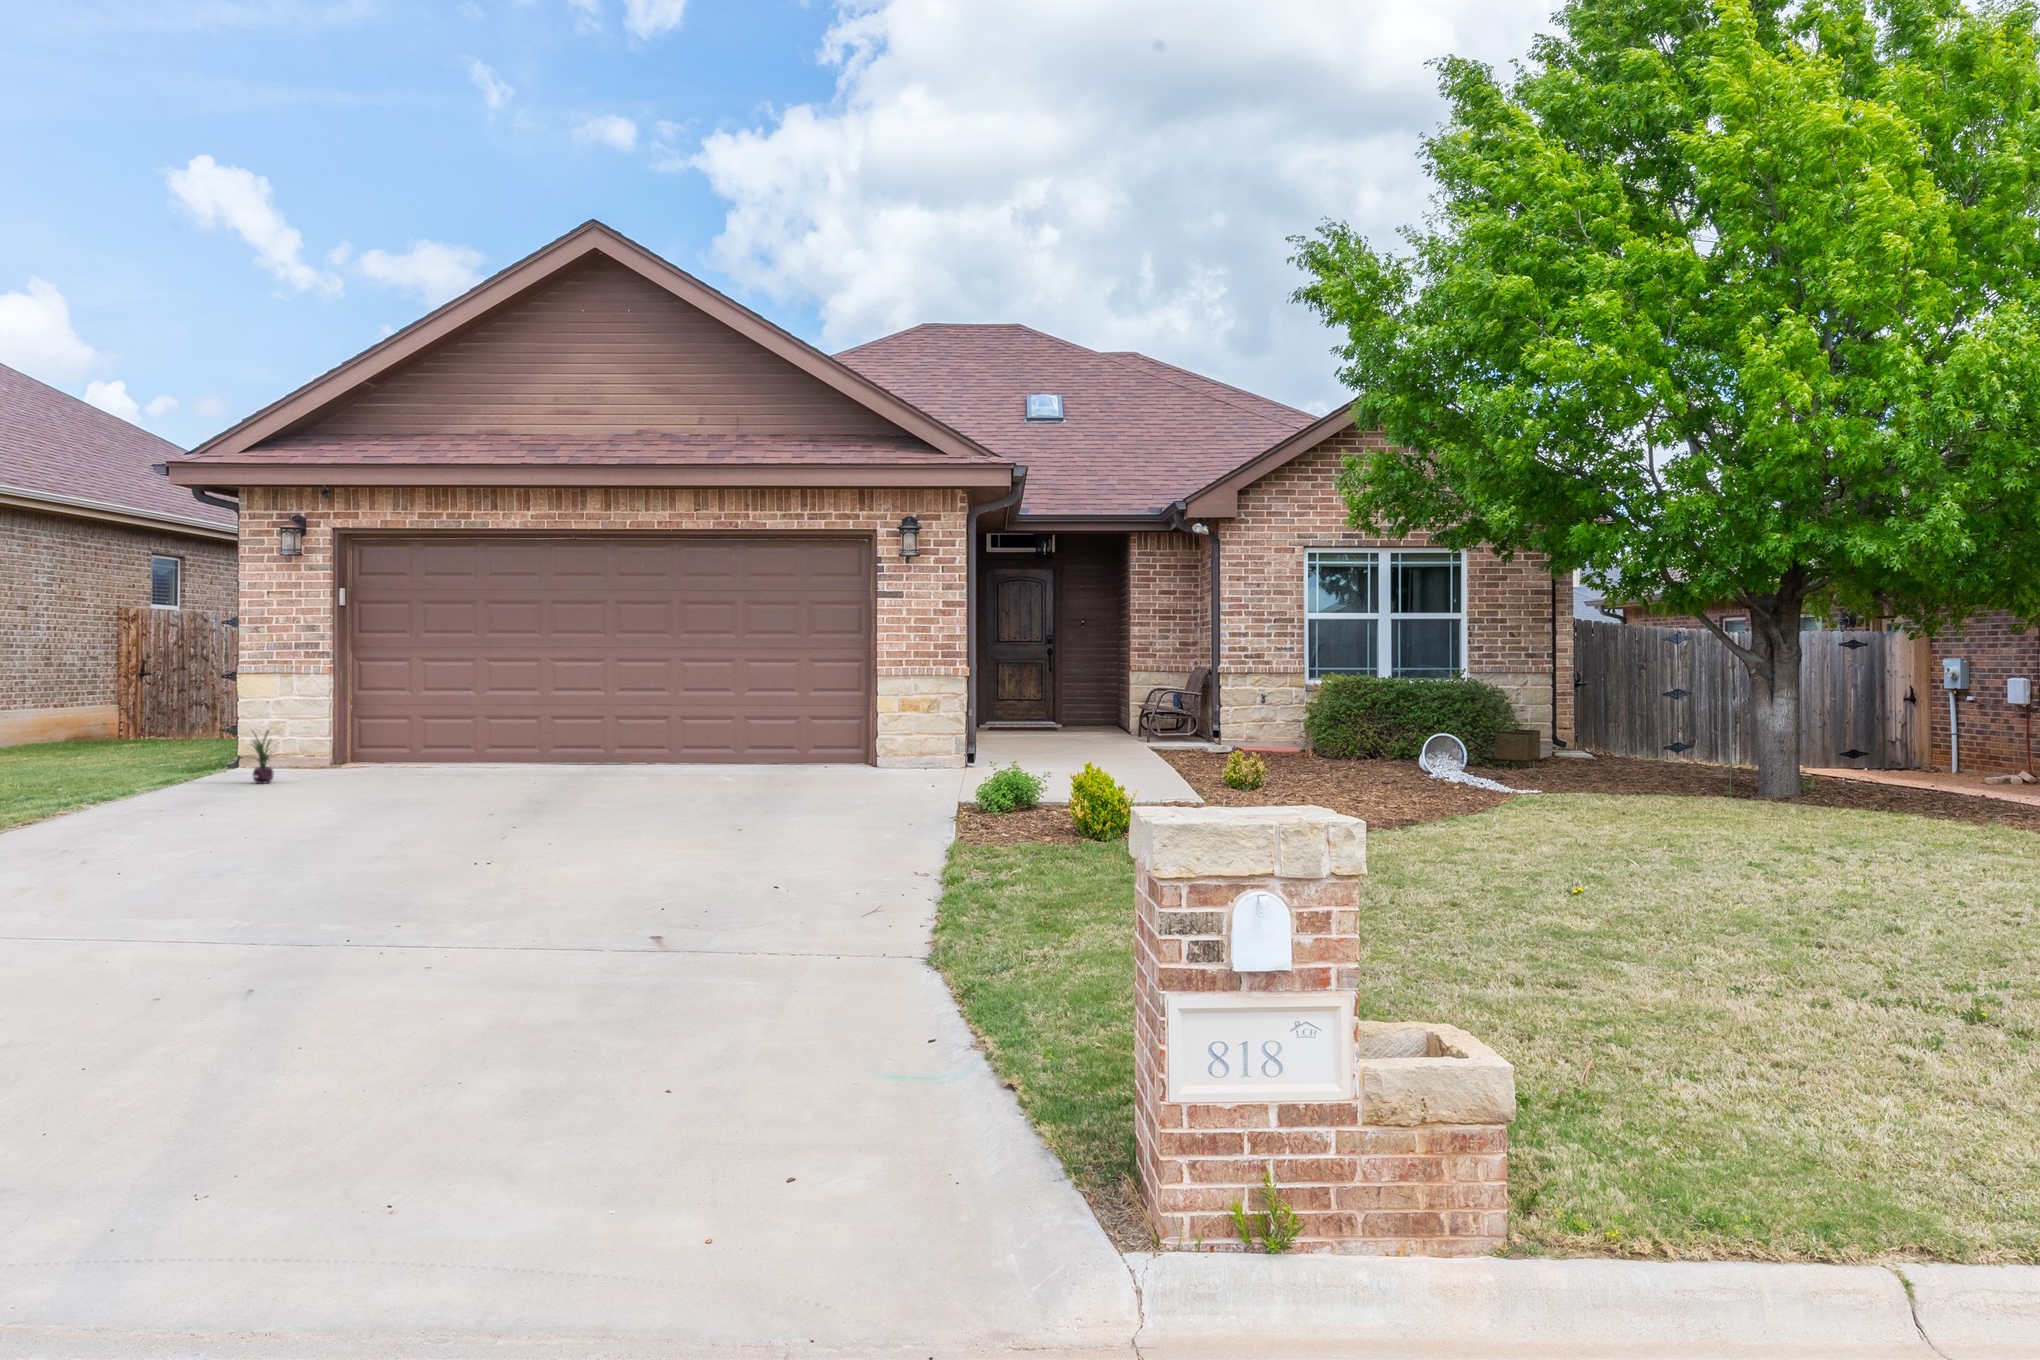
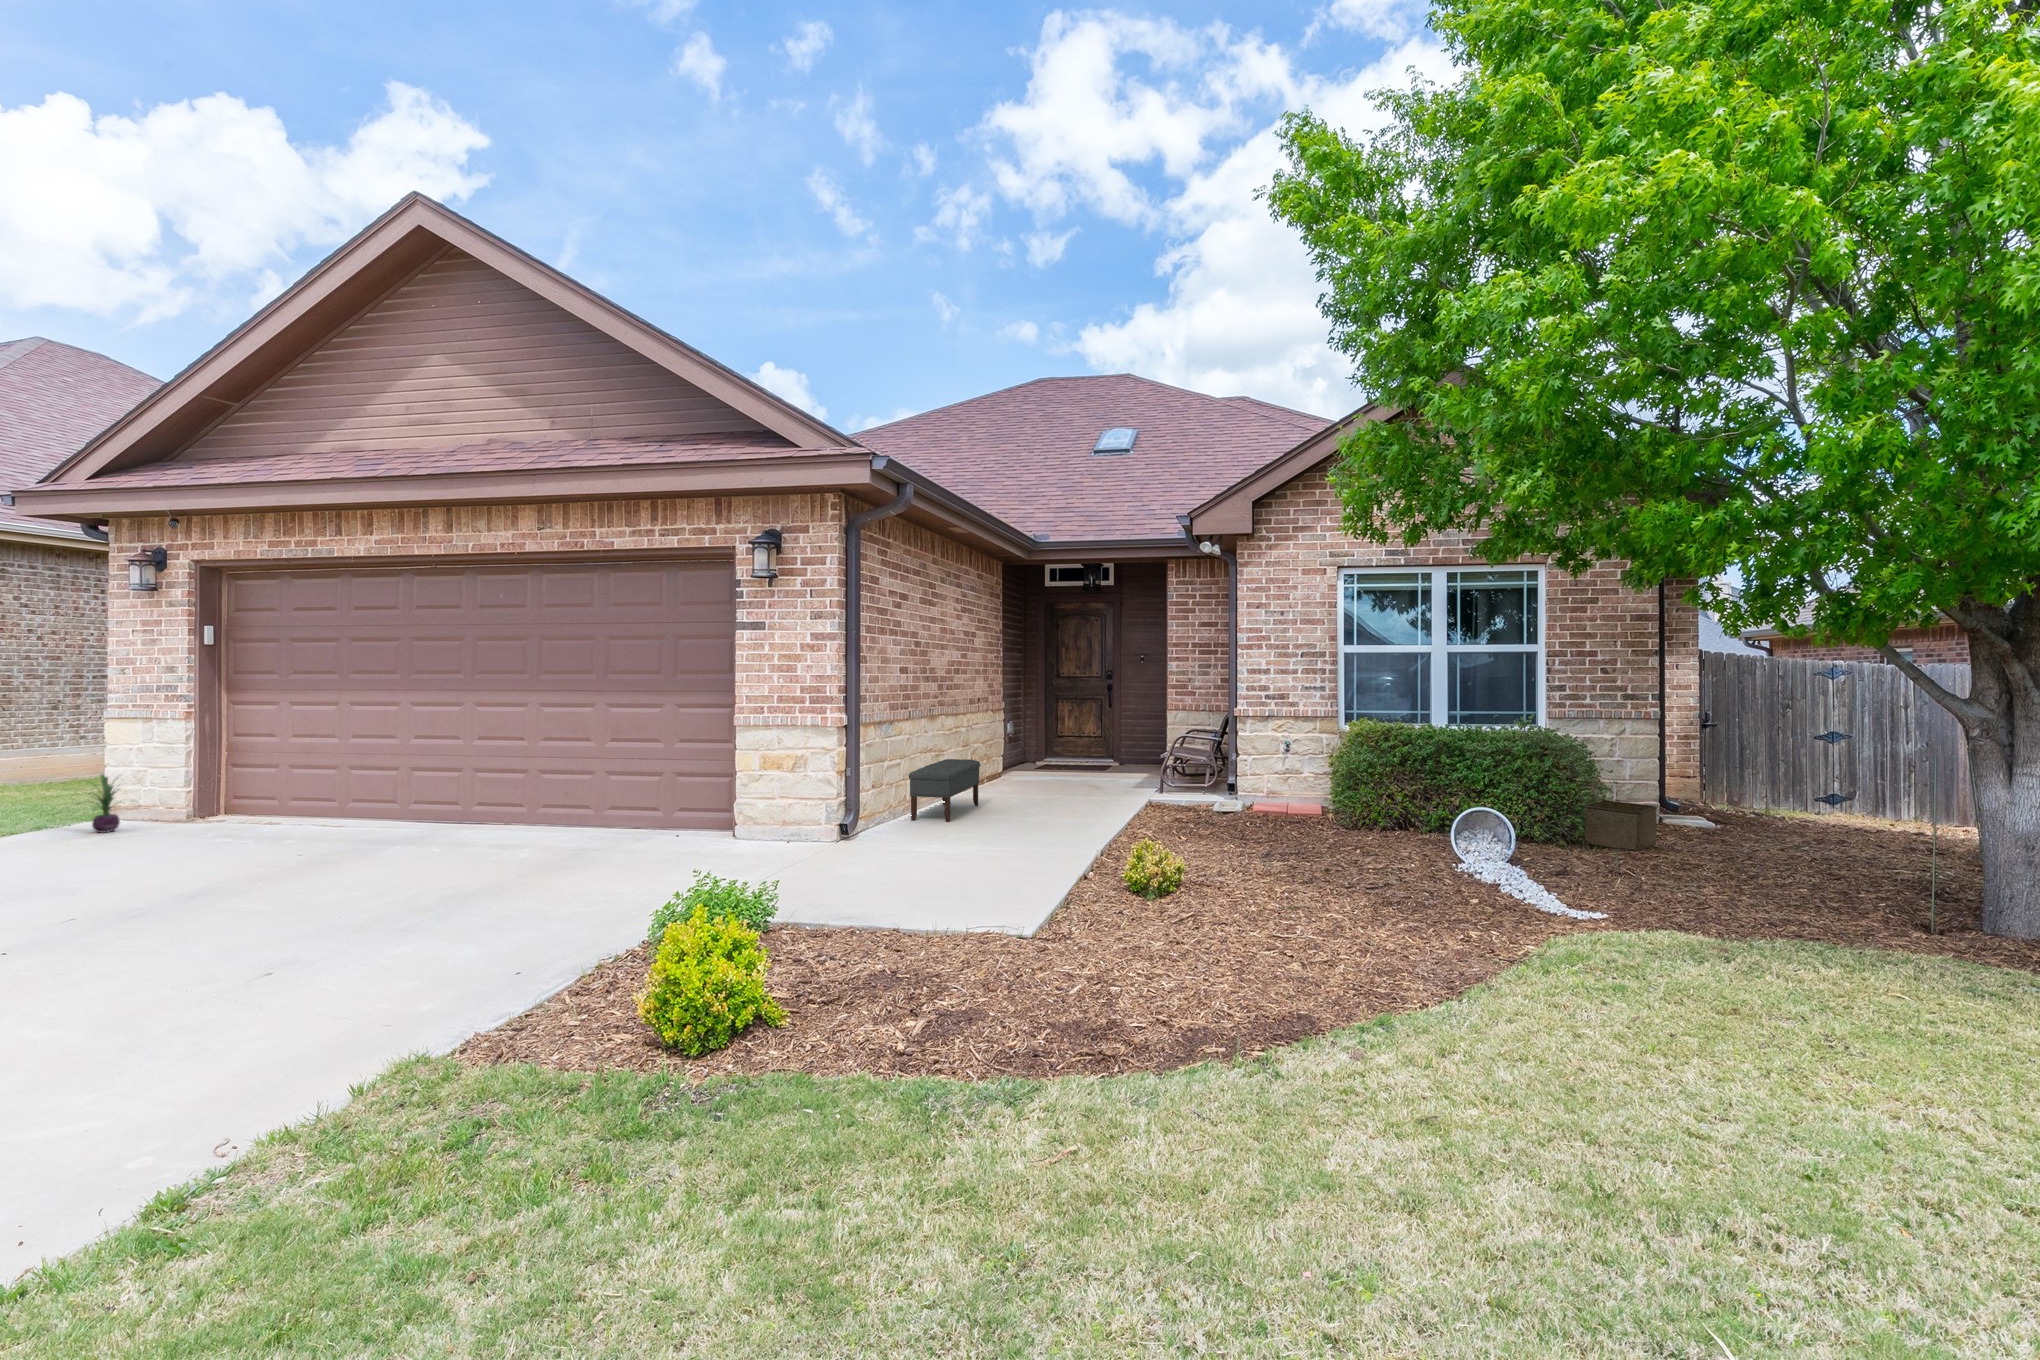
bench: none [972,713,1012,762] -> present [909,759,980,822]

